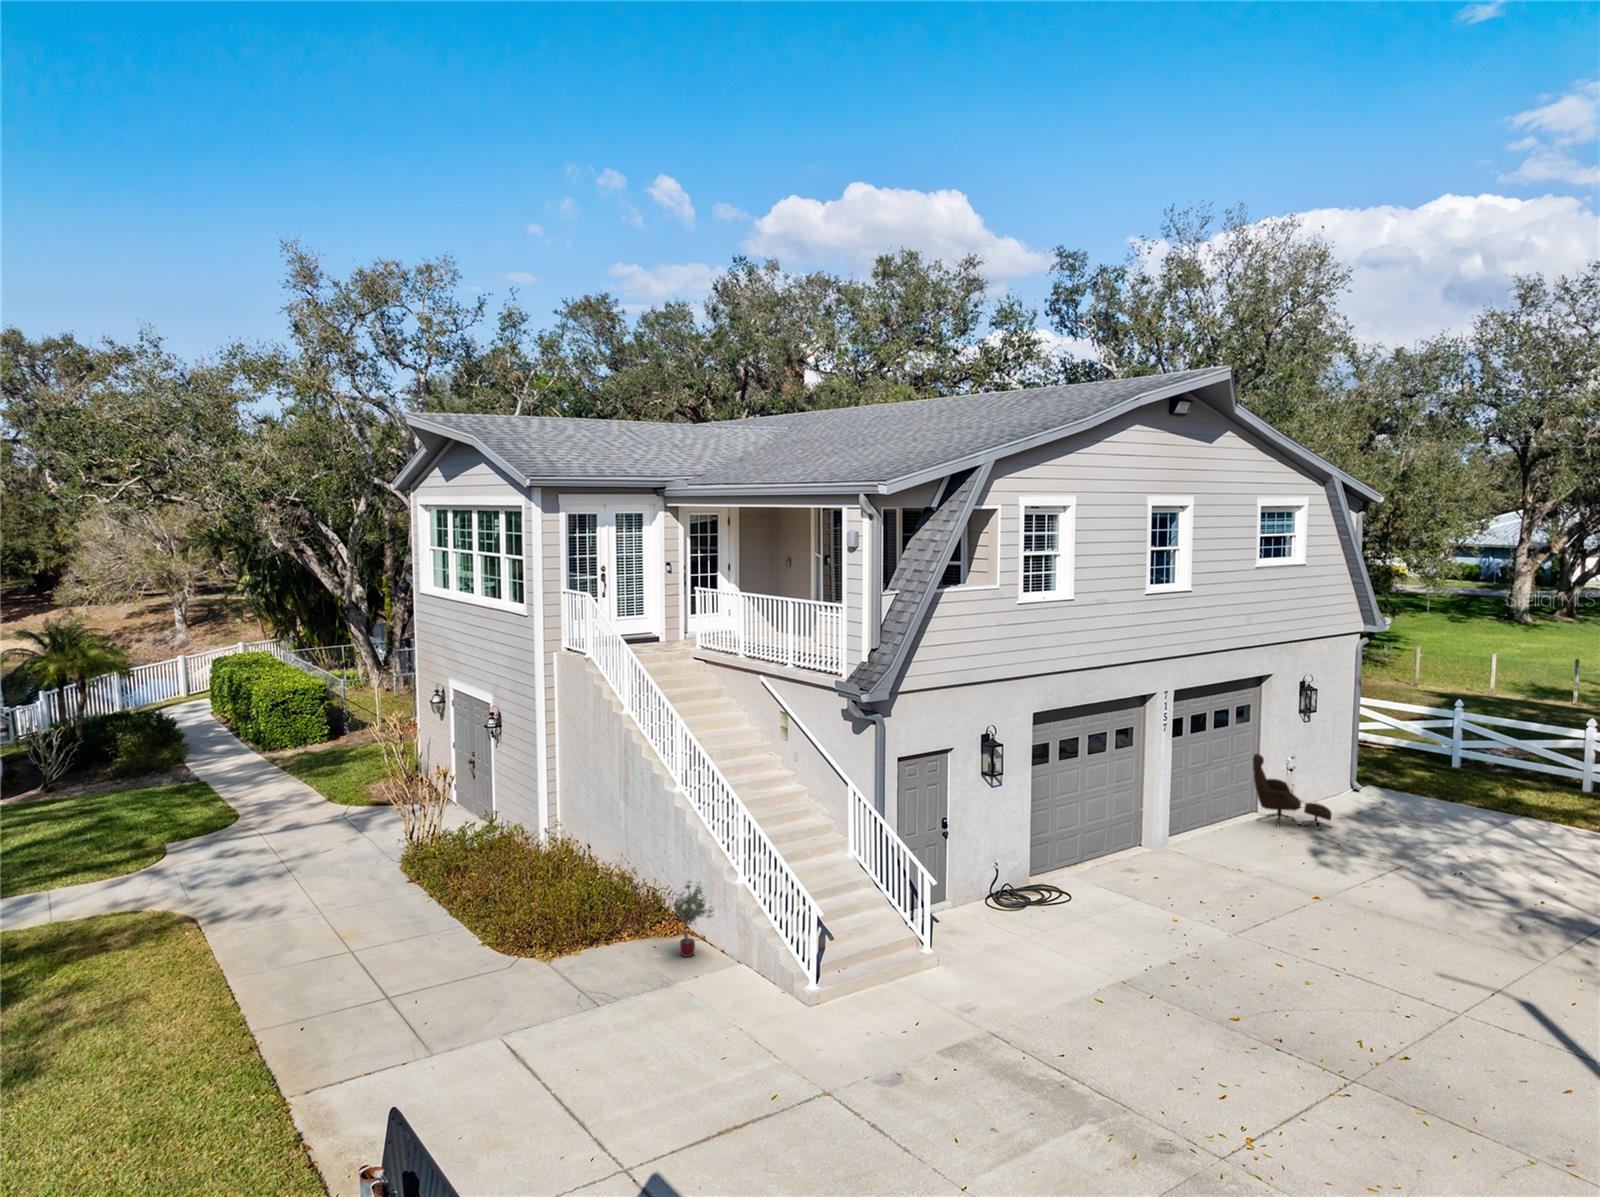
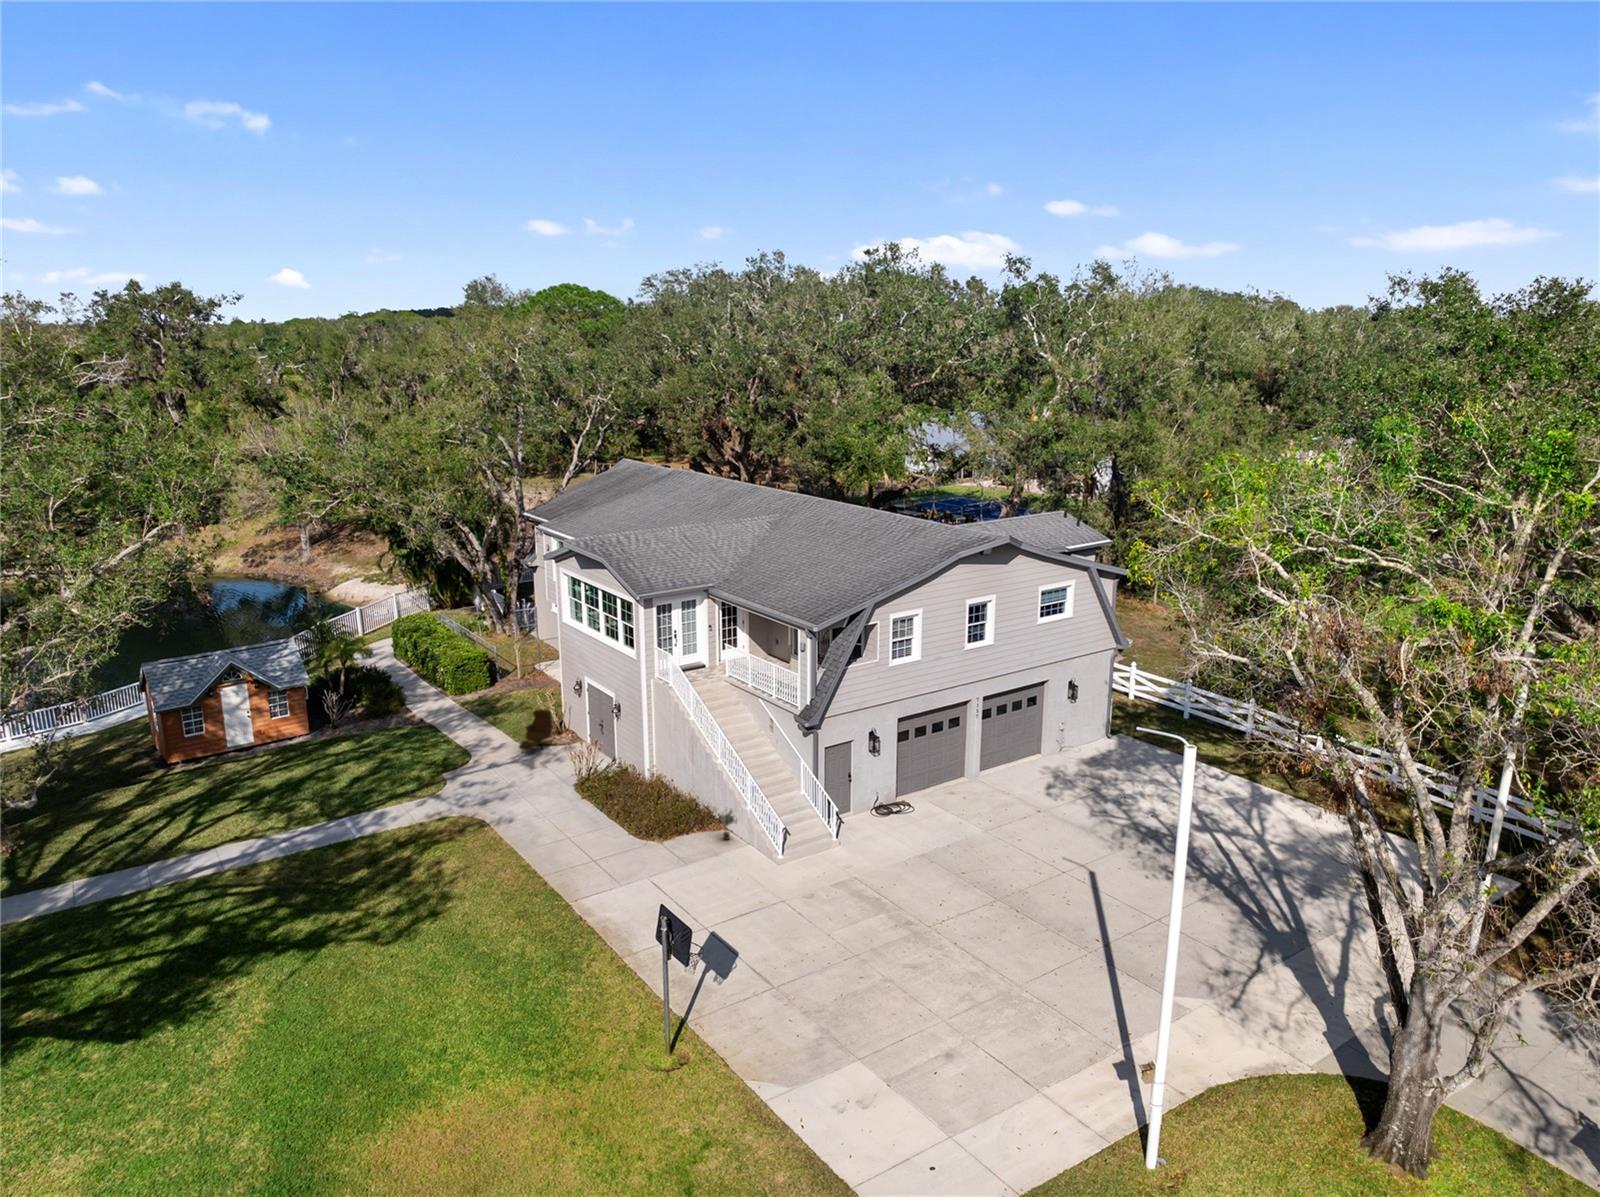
lounge chair: present [1253,754,1332,829] -> present [519,710,553,751]

